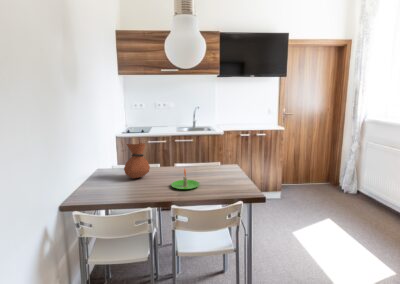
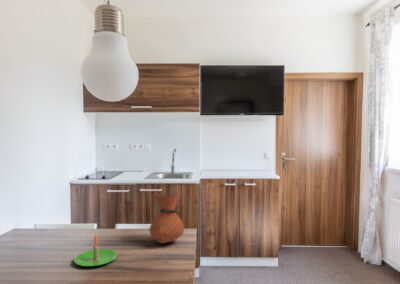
vase: present [124,143,150,178] -> present [149,195,184,243]

